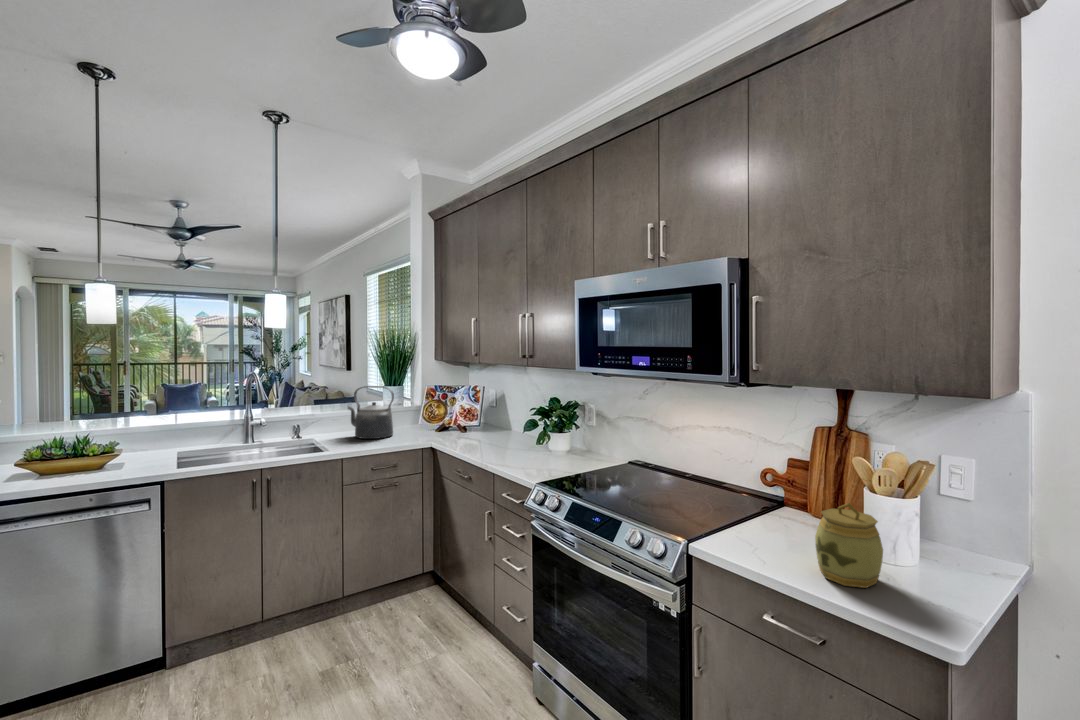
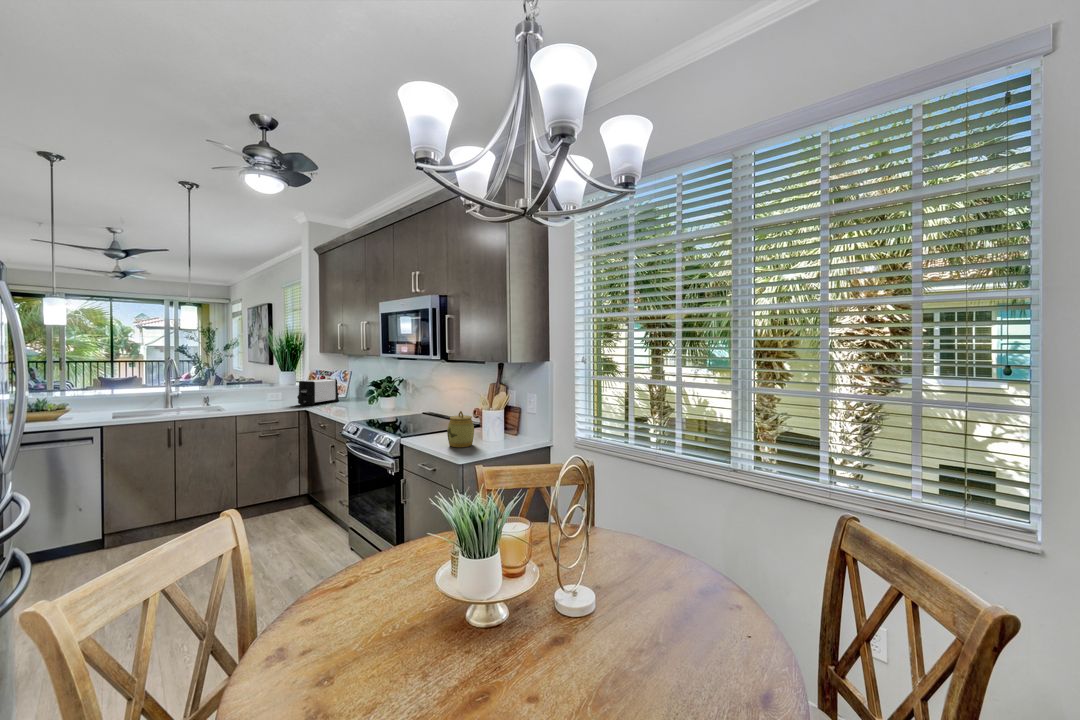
kettle: present [348,386,394,439] -> none [246,370,280,405]
toaster: none [420,399,472,441] -> present [297,379,339,405]

